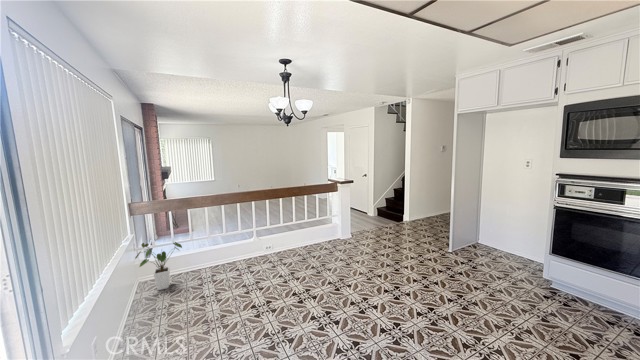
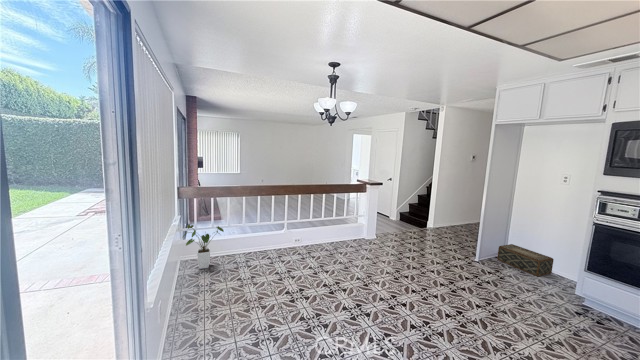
woven basket: none [471,232,523,262] -> present [497,244,554,276]

